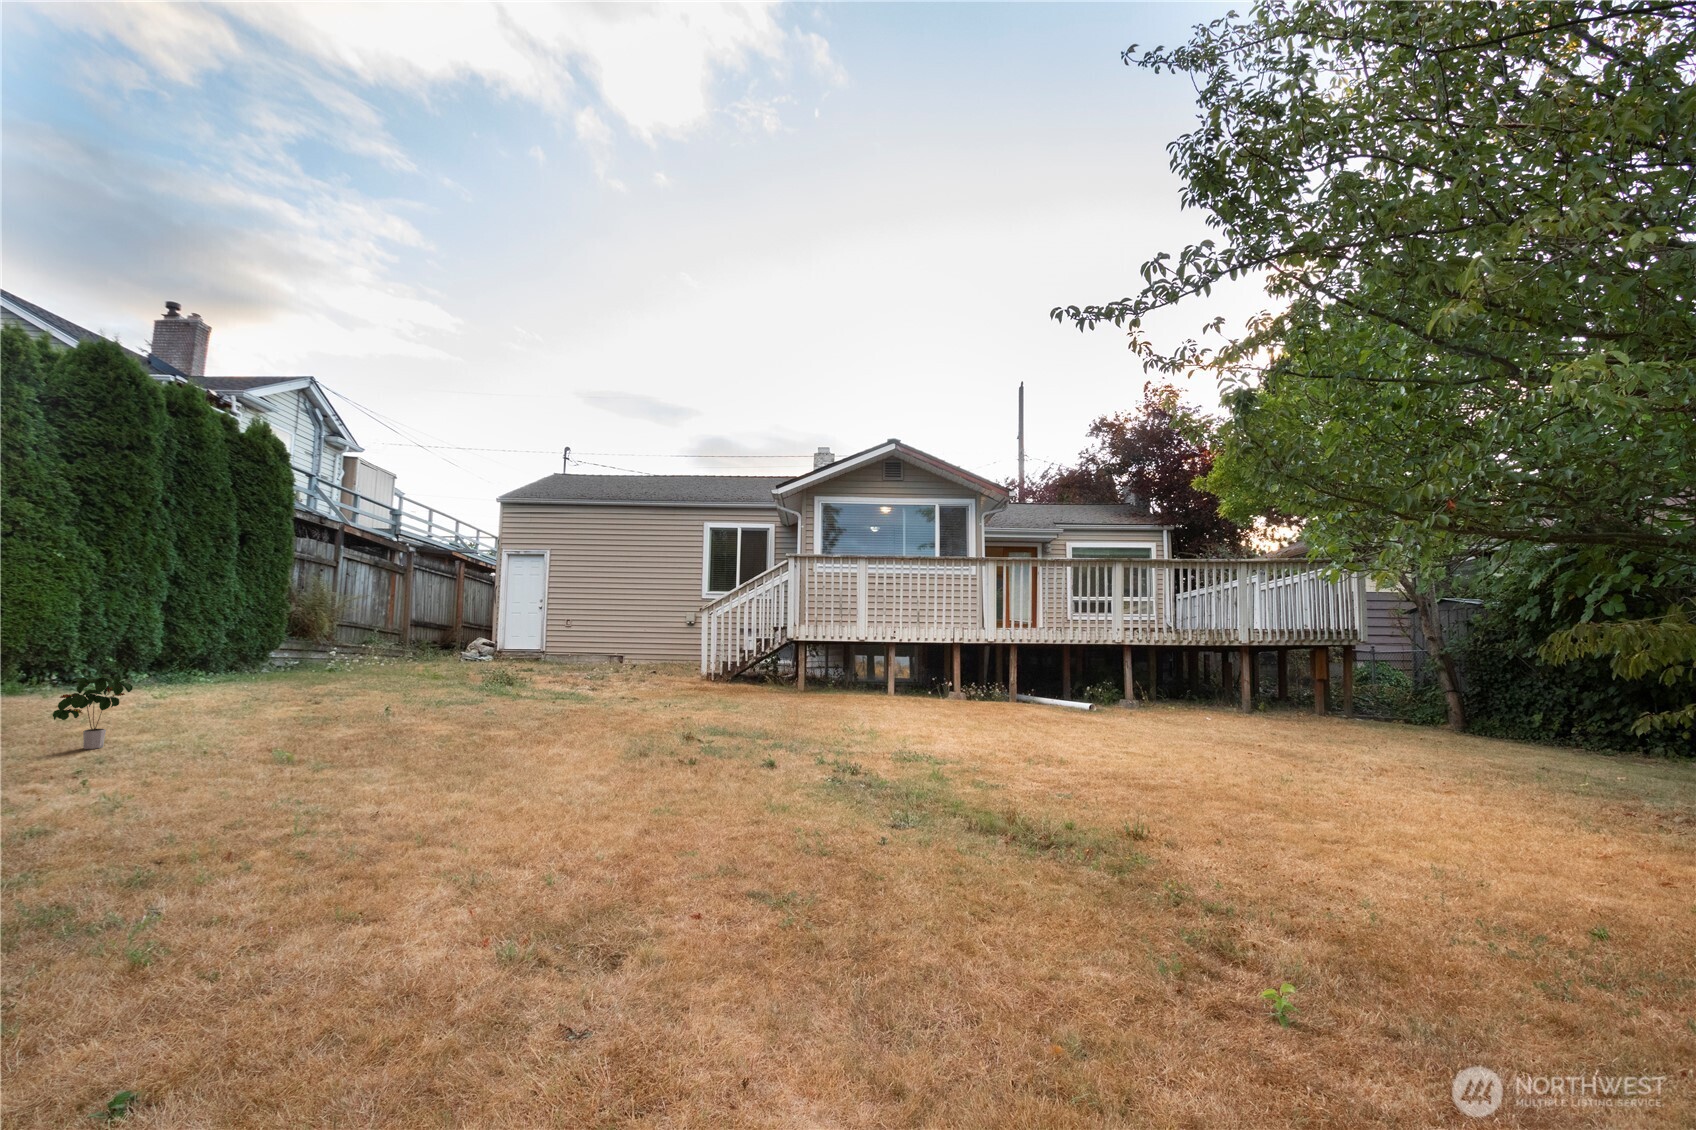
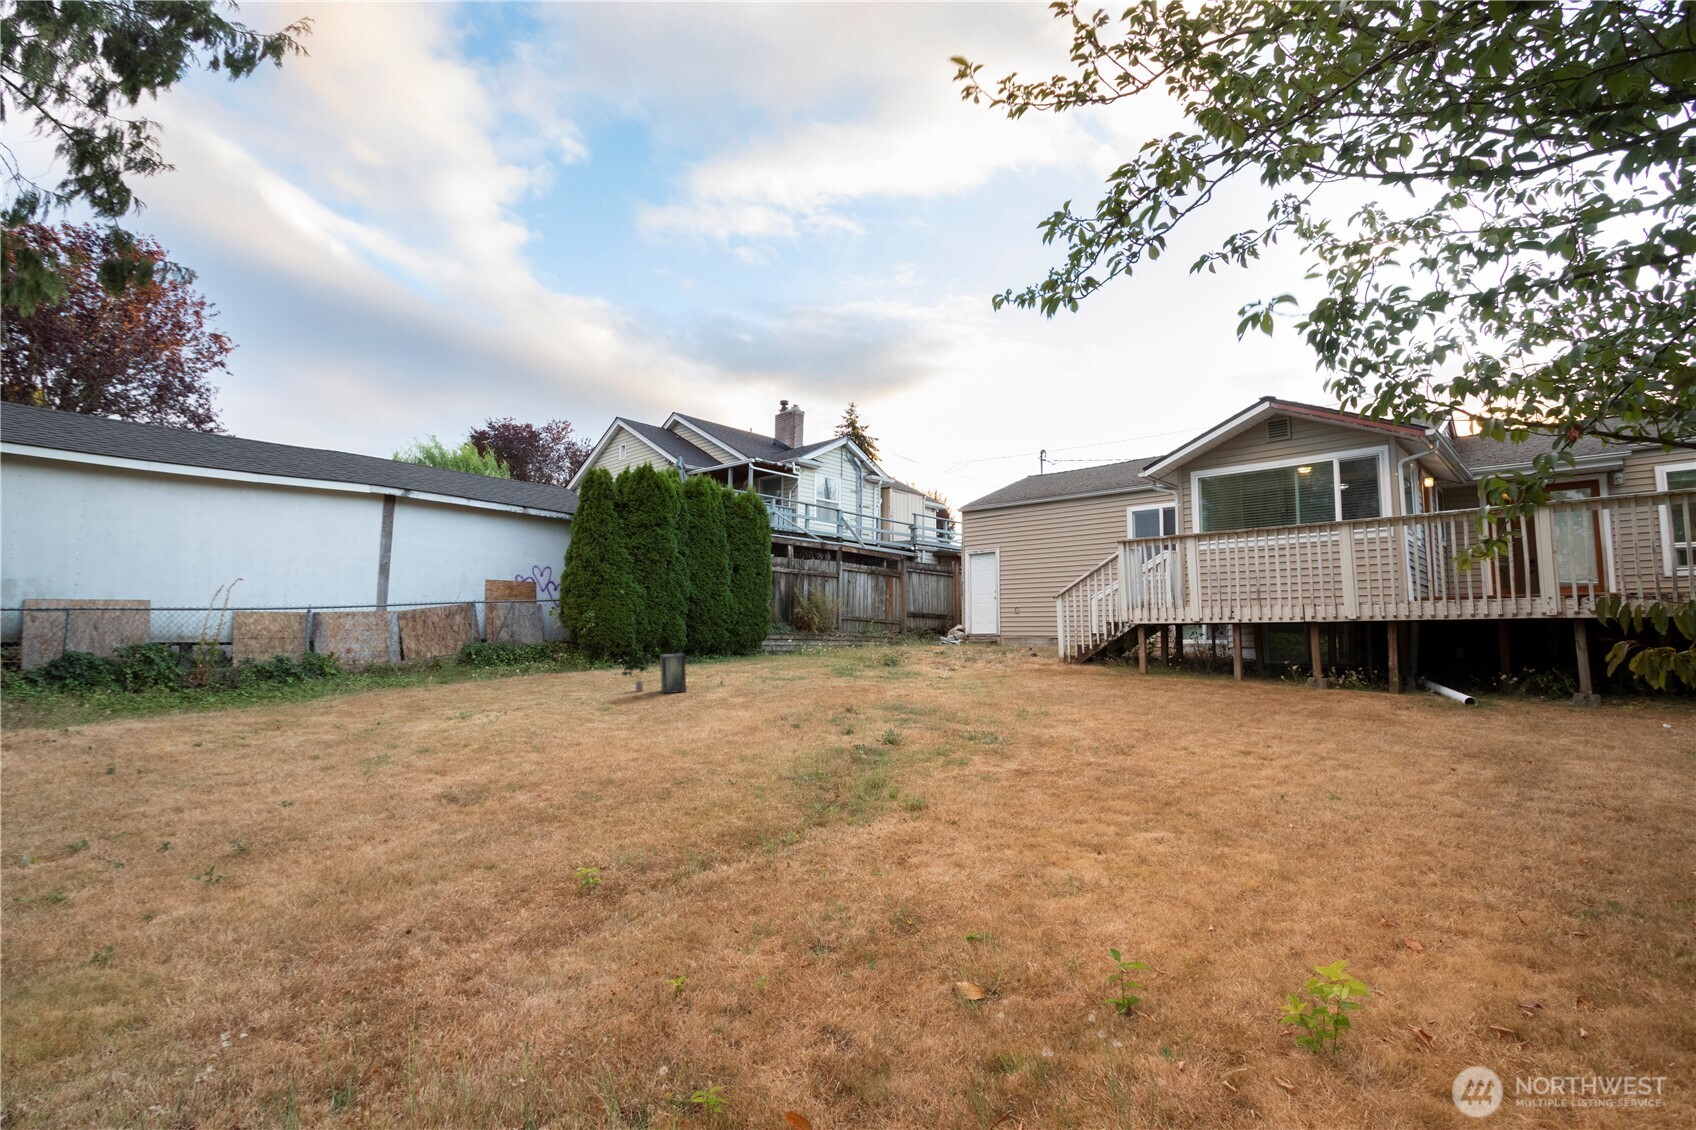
storage box: none [156,671,233,750] -> present [660,653,686,693]

